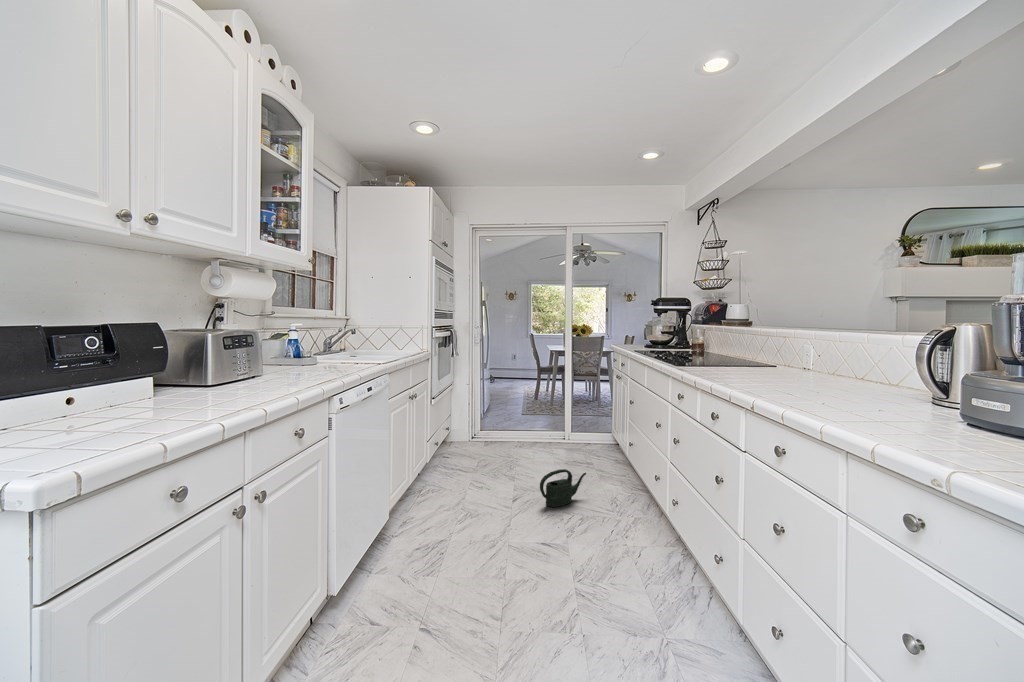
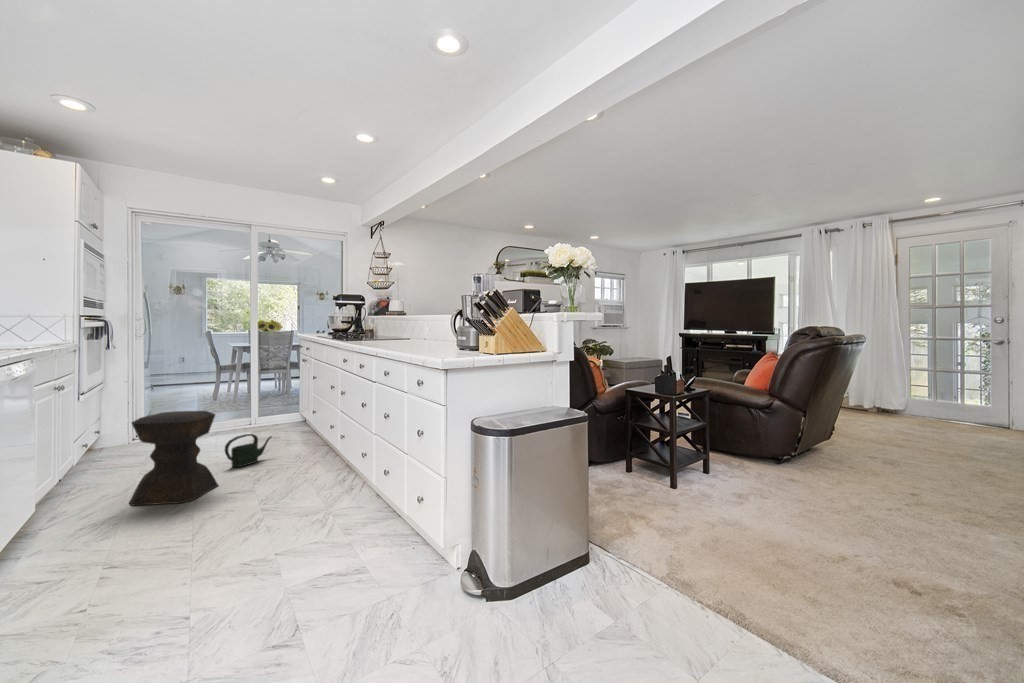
stool: none [453,447,533,568] -> present [129,411,218,505]

